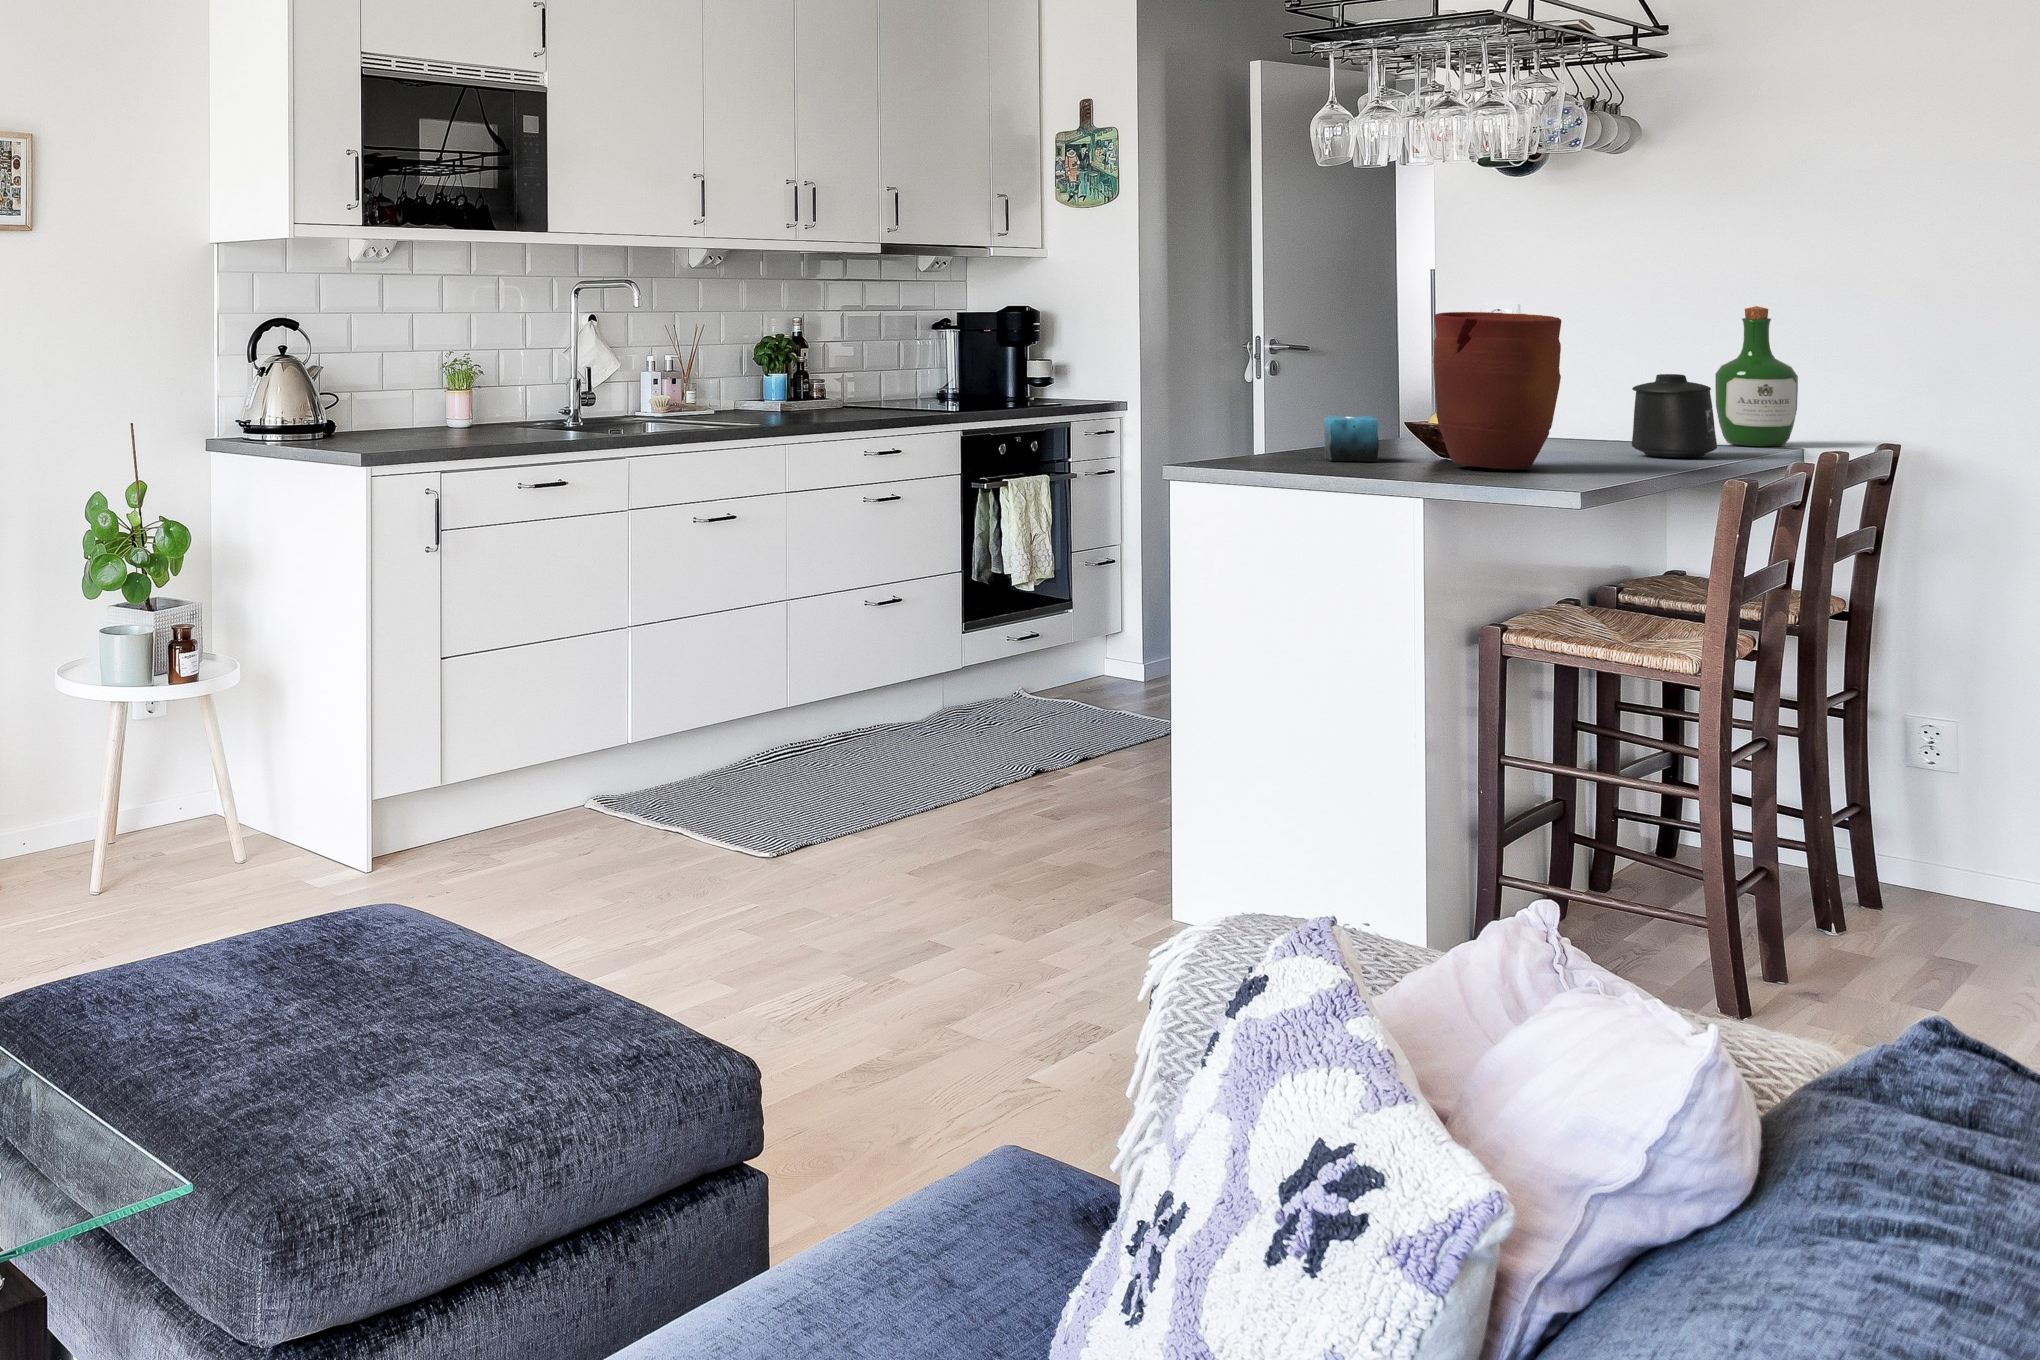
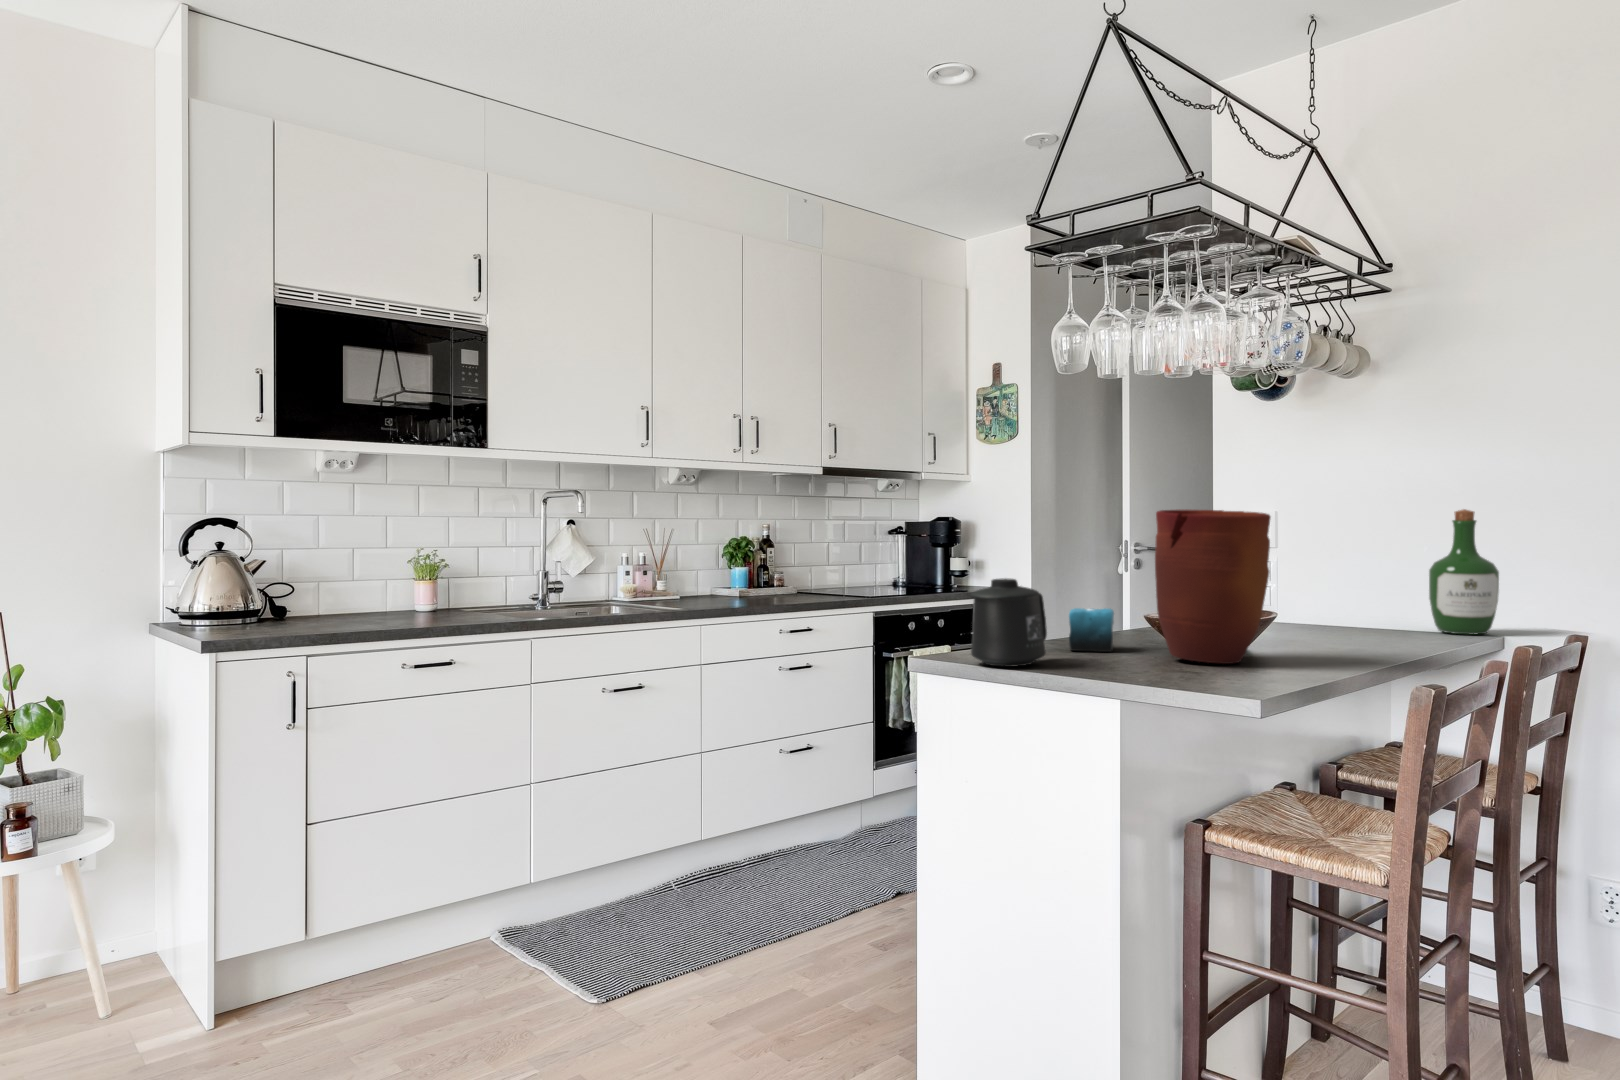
mug: present [1632,374,1717,458] -> present [971,578,1047,667]

